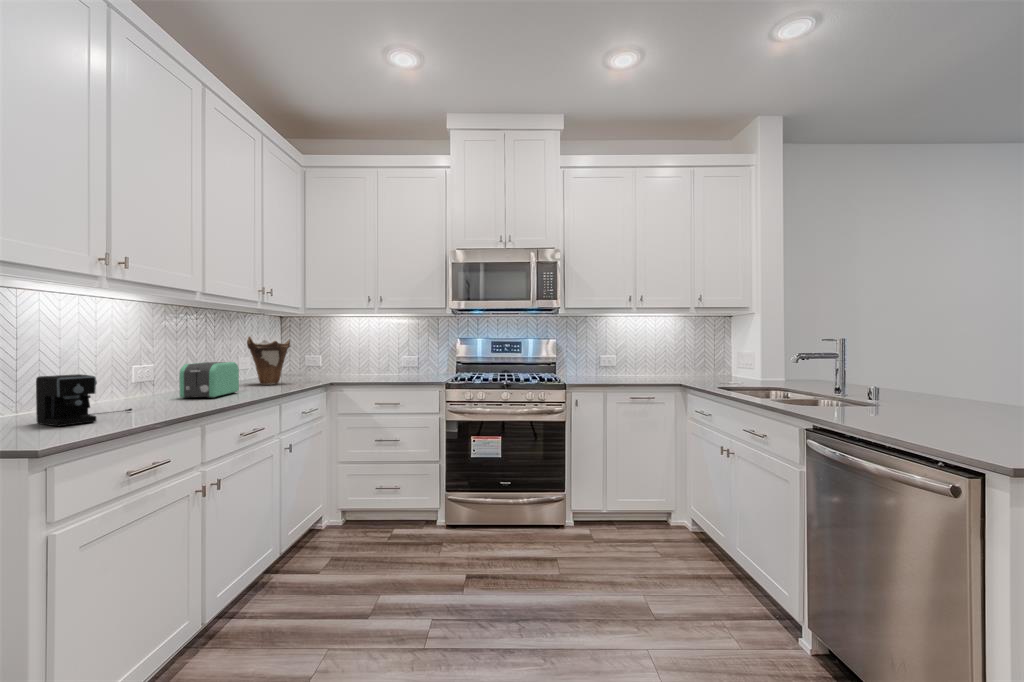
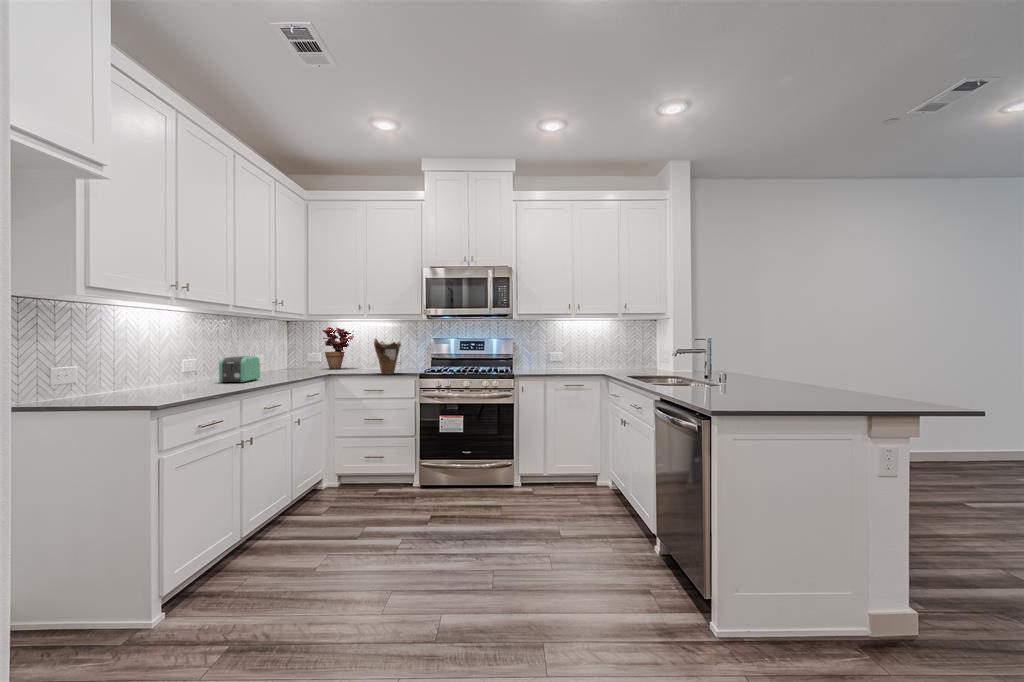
potted plant: none [323,325,367,376] -> present [322,327,354,369]
vase: present [247,336,290,385] -> present [374,339,401,374]
coffee maker: present [36,374,132,426] -> none [137,363,193,396]

